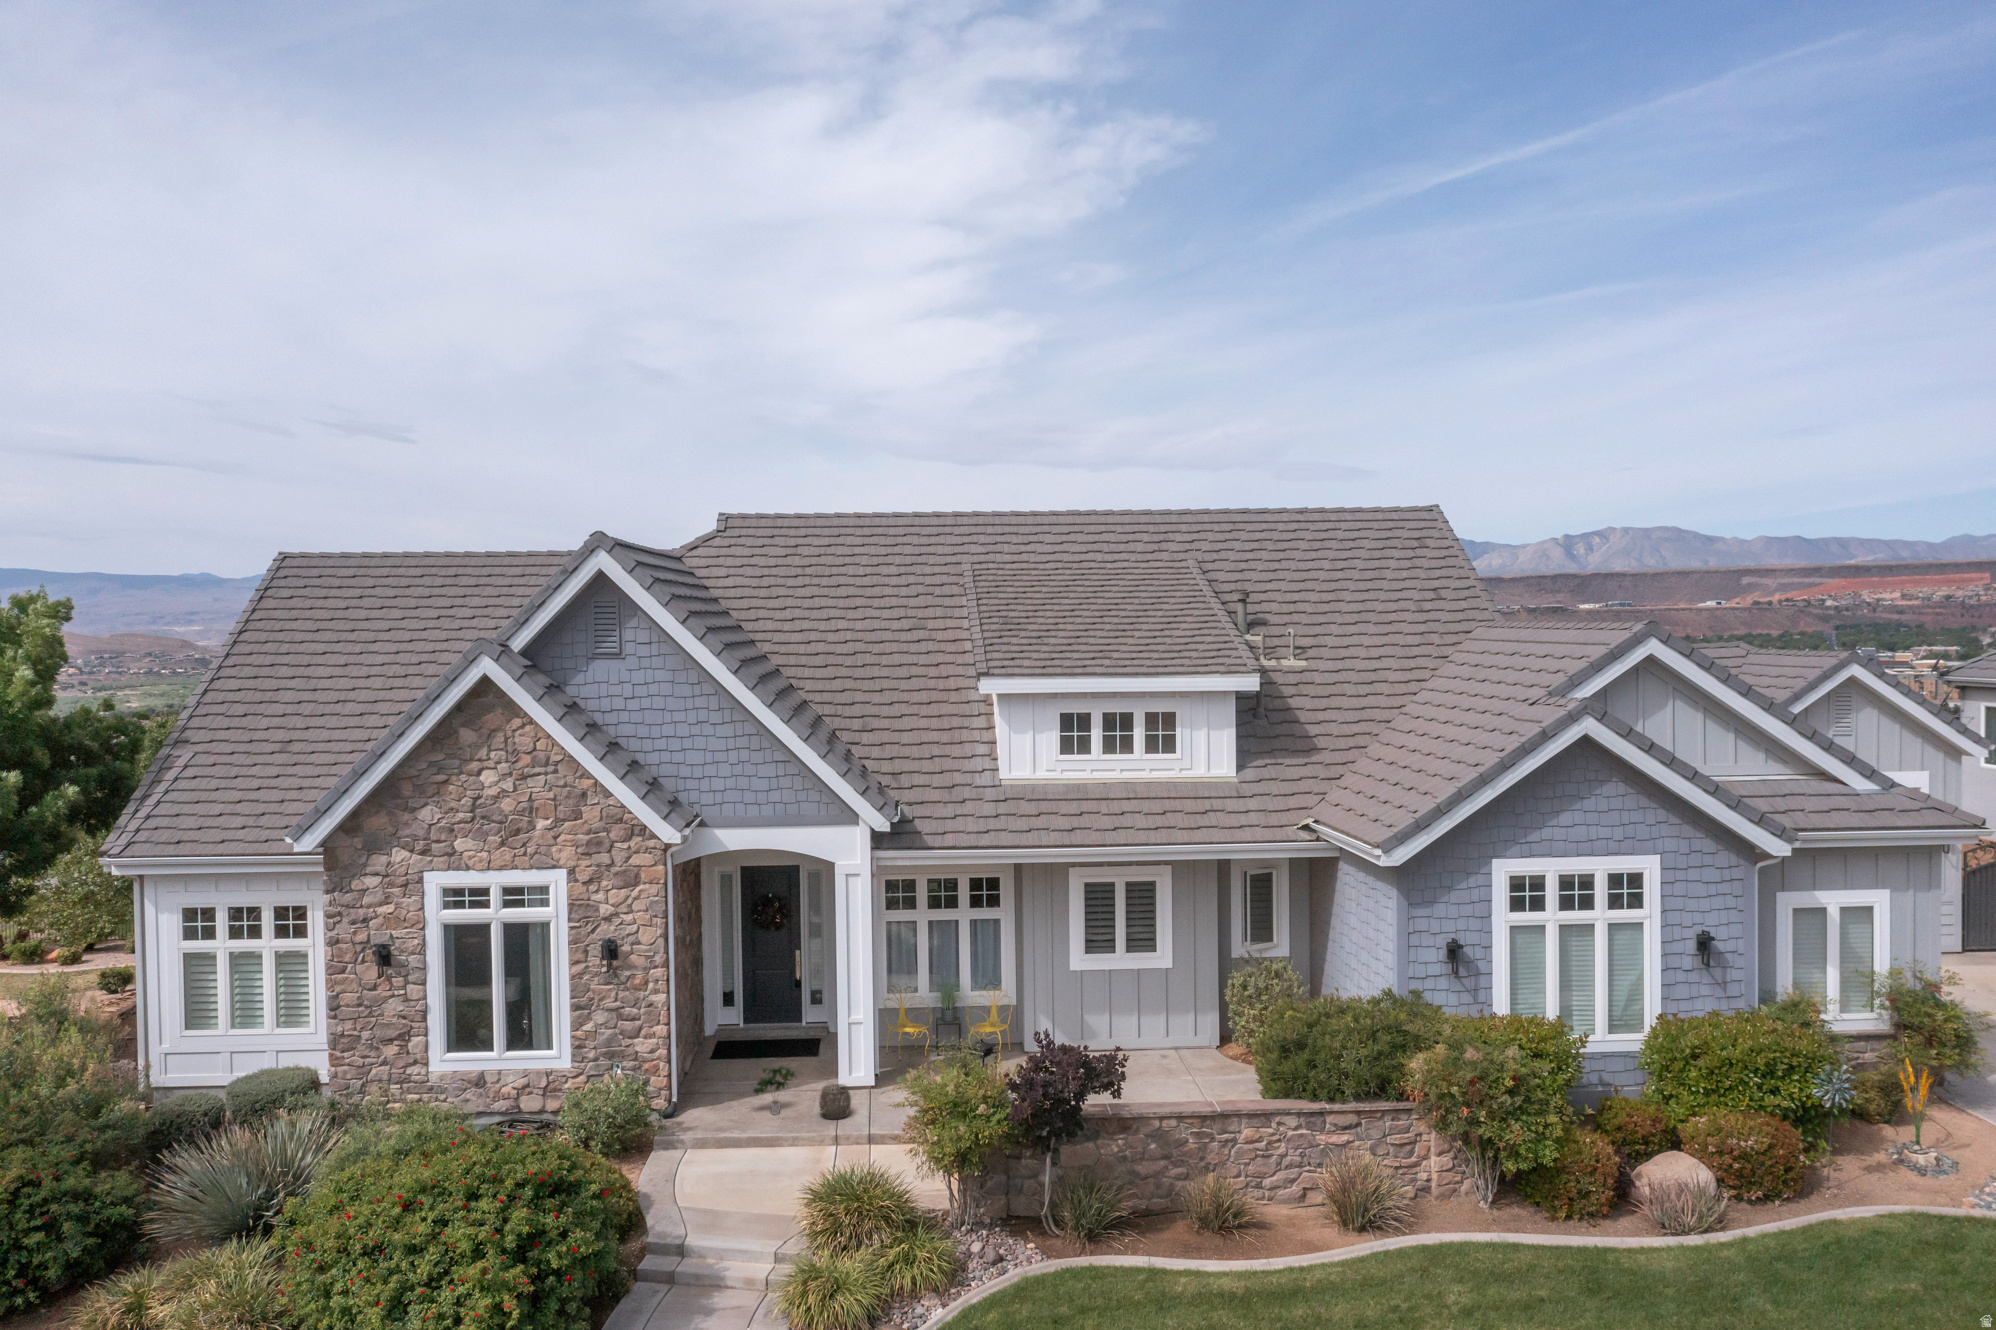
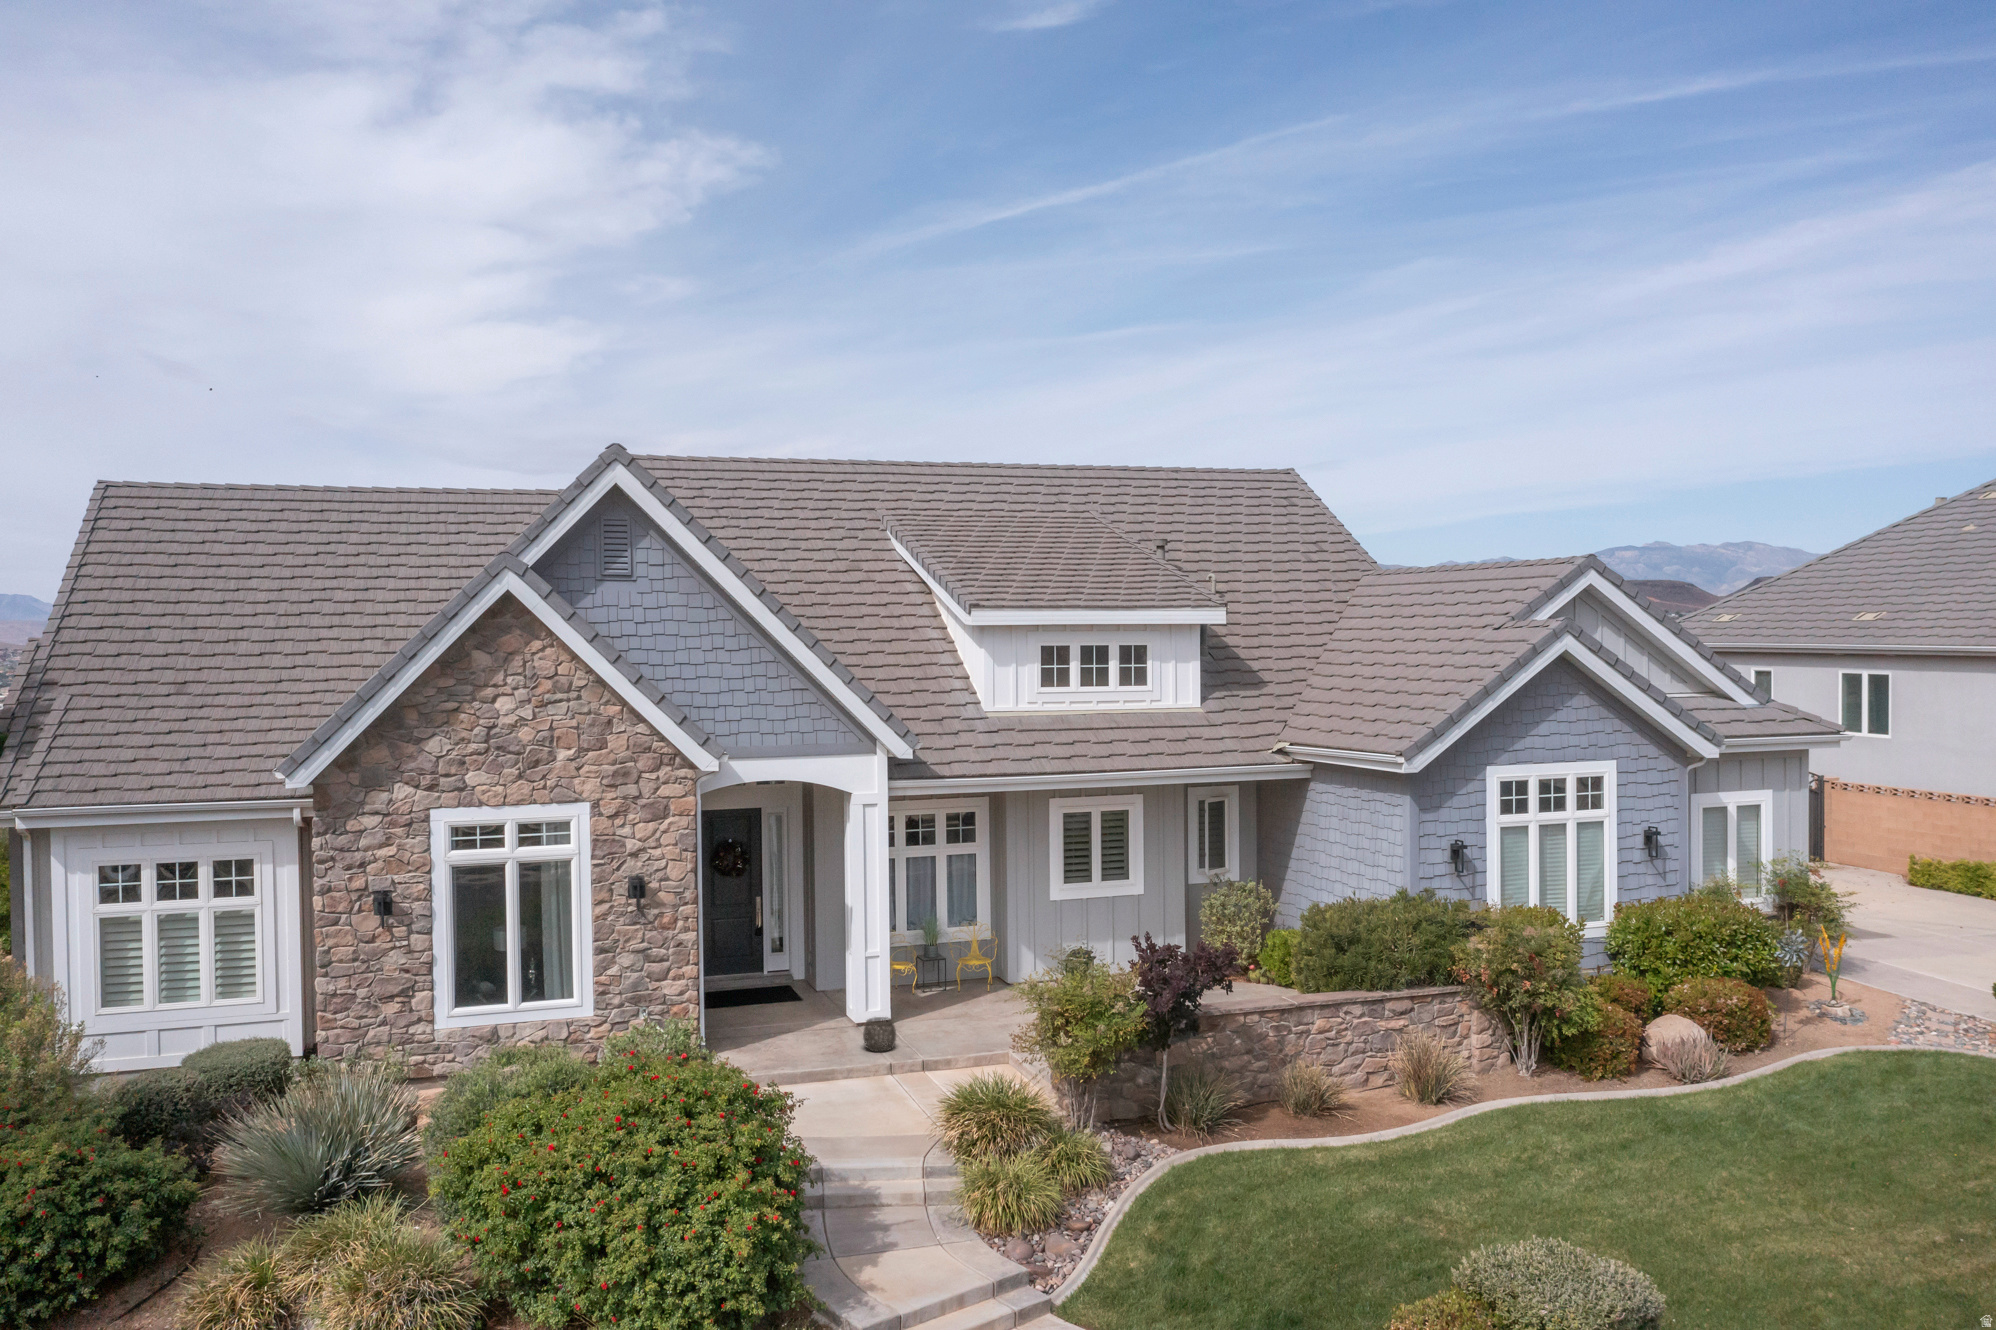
potted plant: present [754,1066,795,1114] -> none [793,1002,836,1053]

